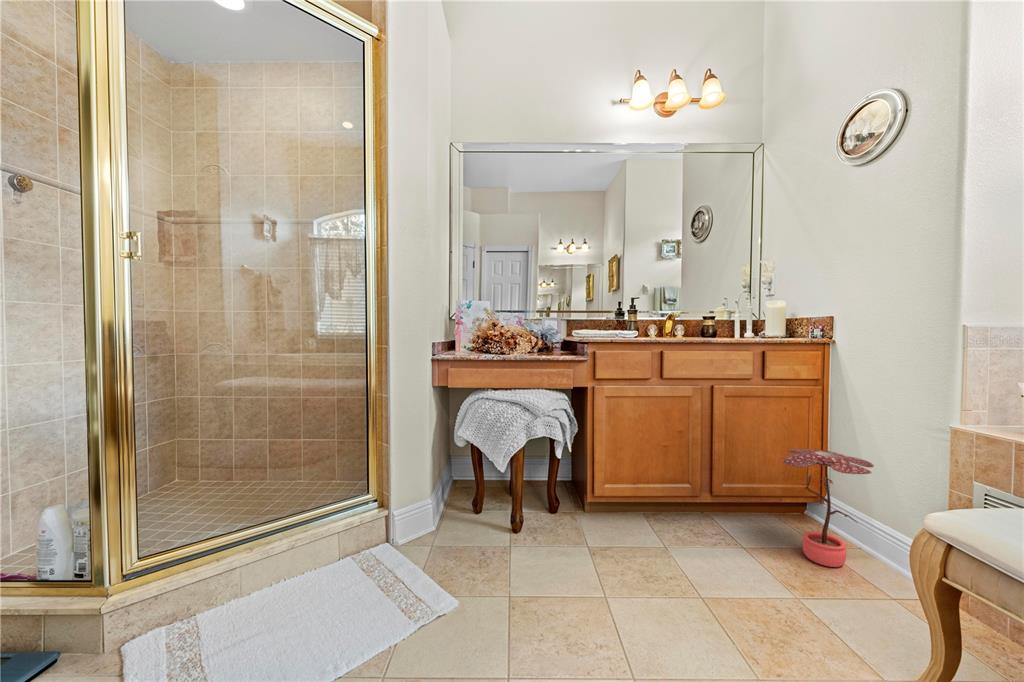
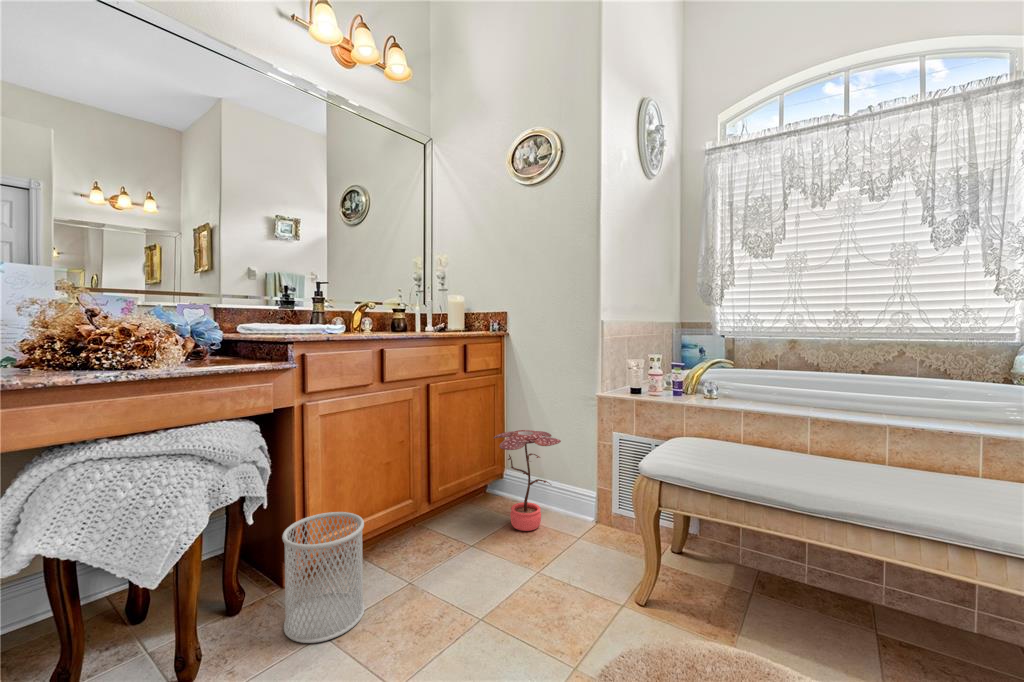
wastebasket: none [568,466,623,551] -> present [282,512,365,643]

